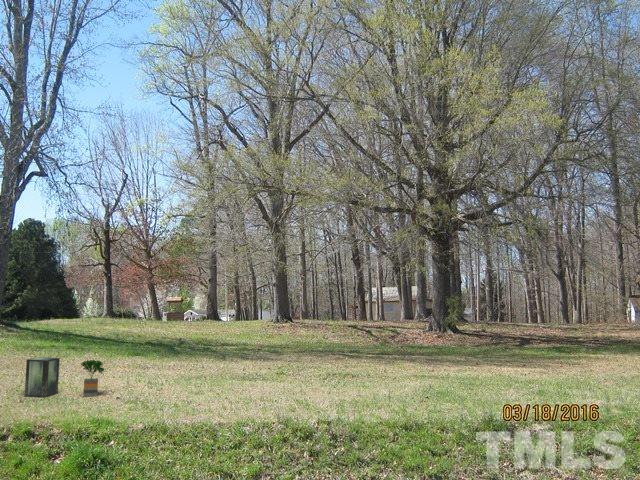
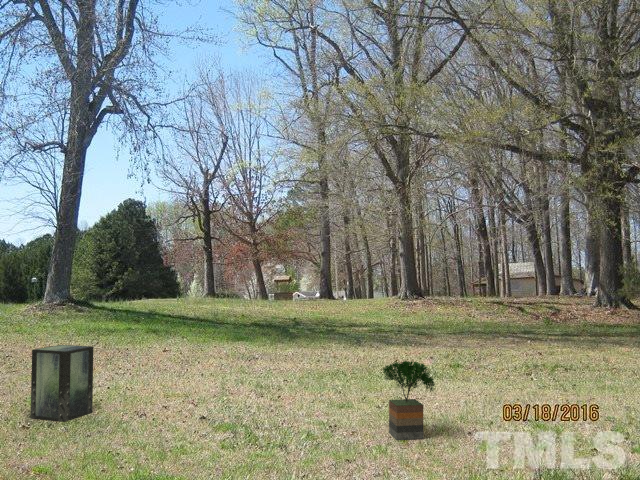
potted tree: present [81,360,104,397] -> present [383,360,435,440]

